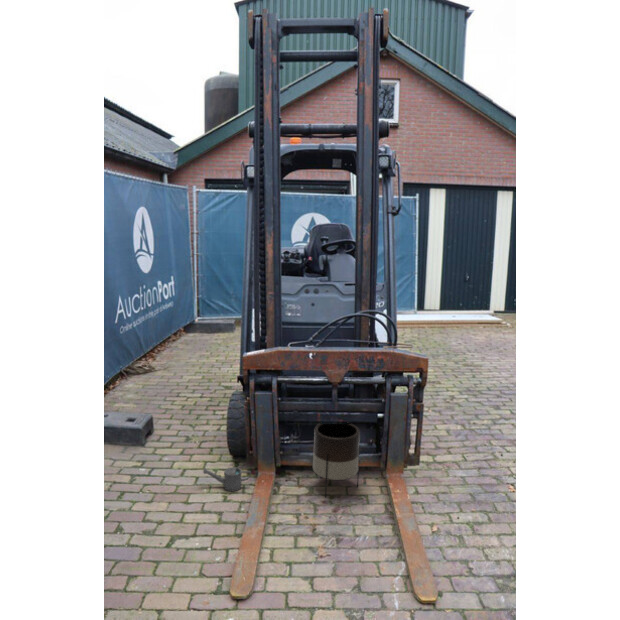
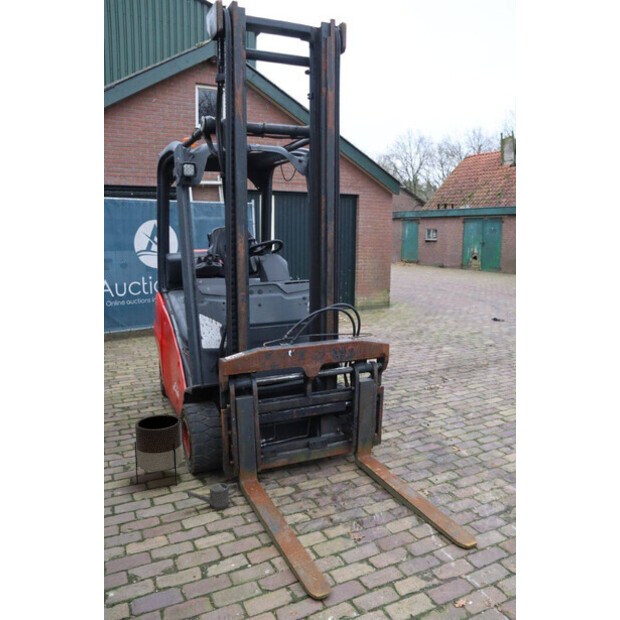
planter: present [313,422,360,497] -> present [134,415,183,486]

